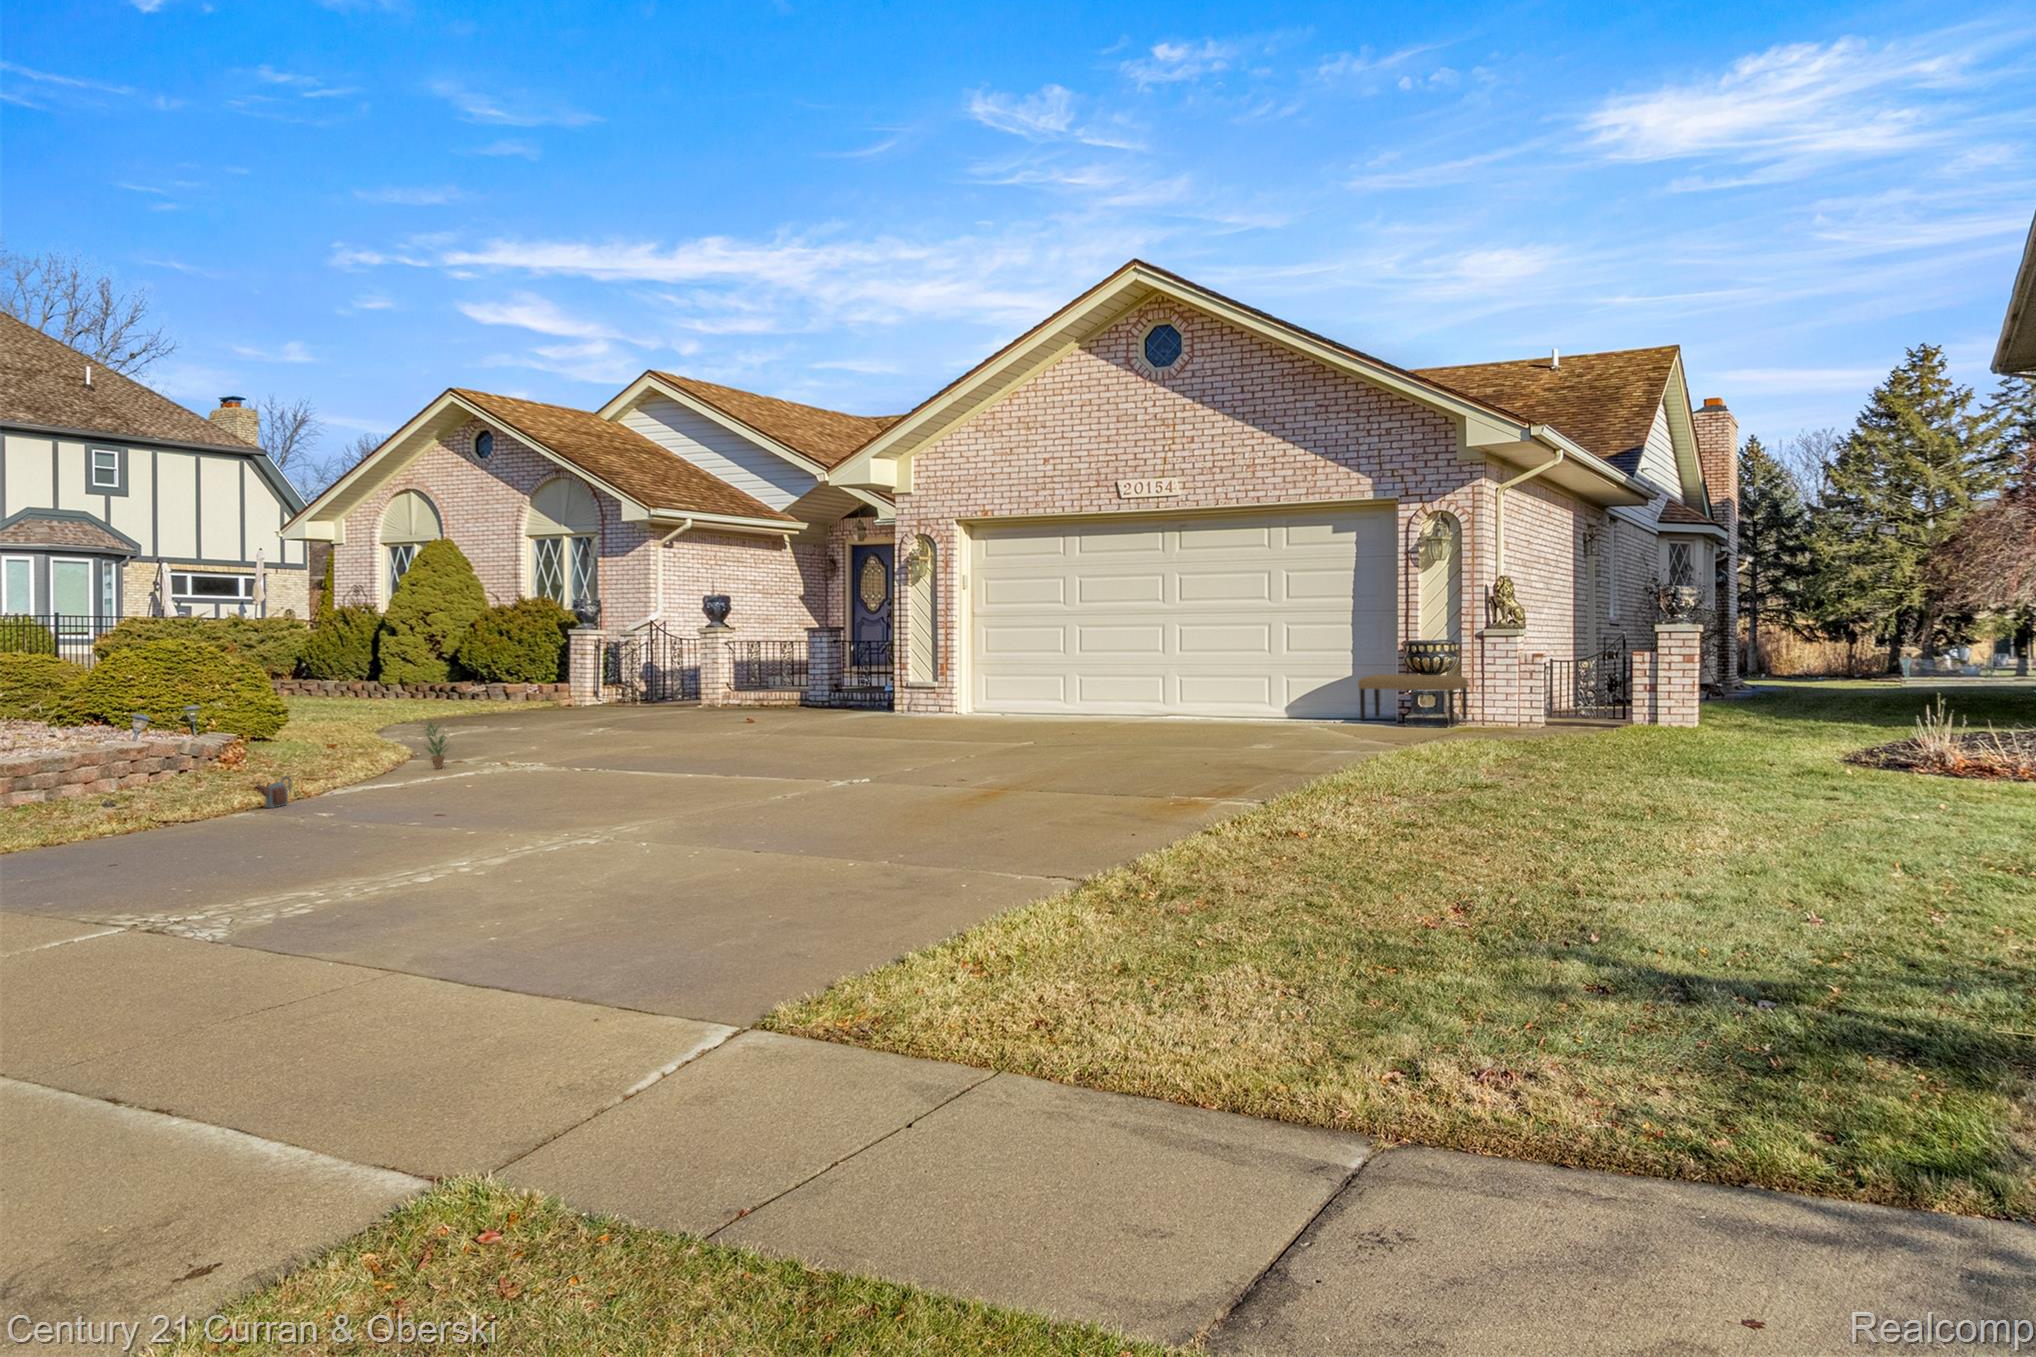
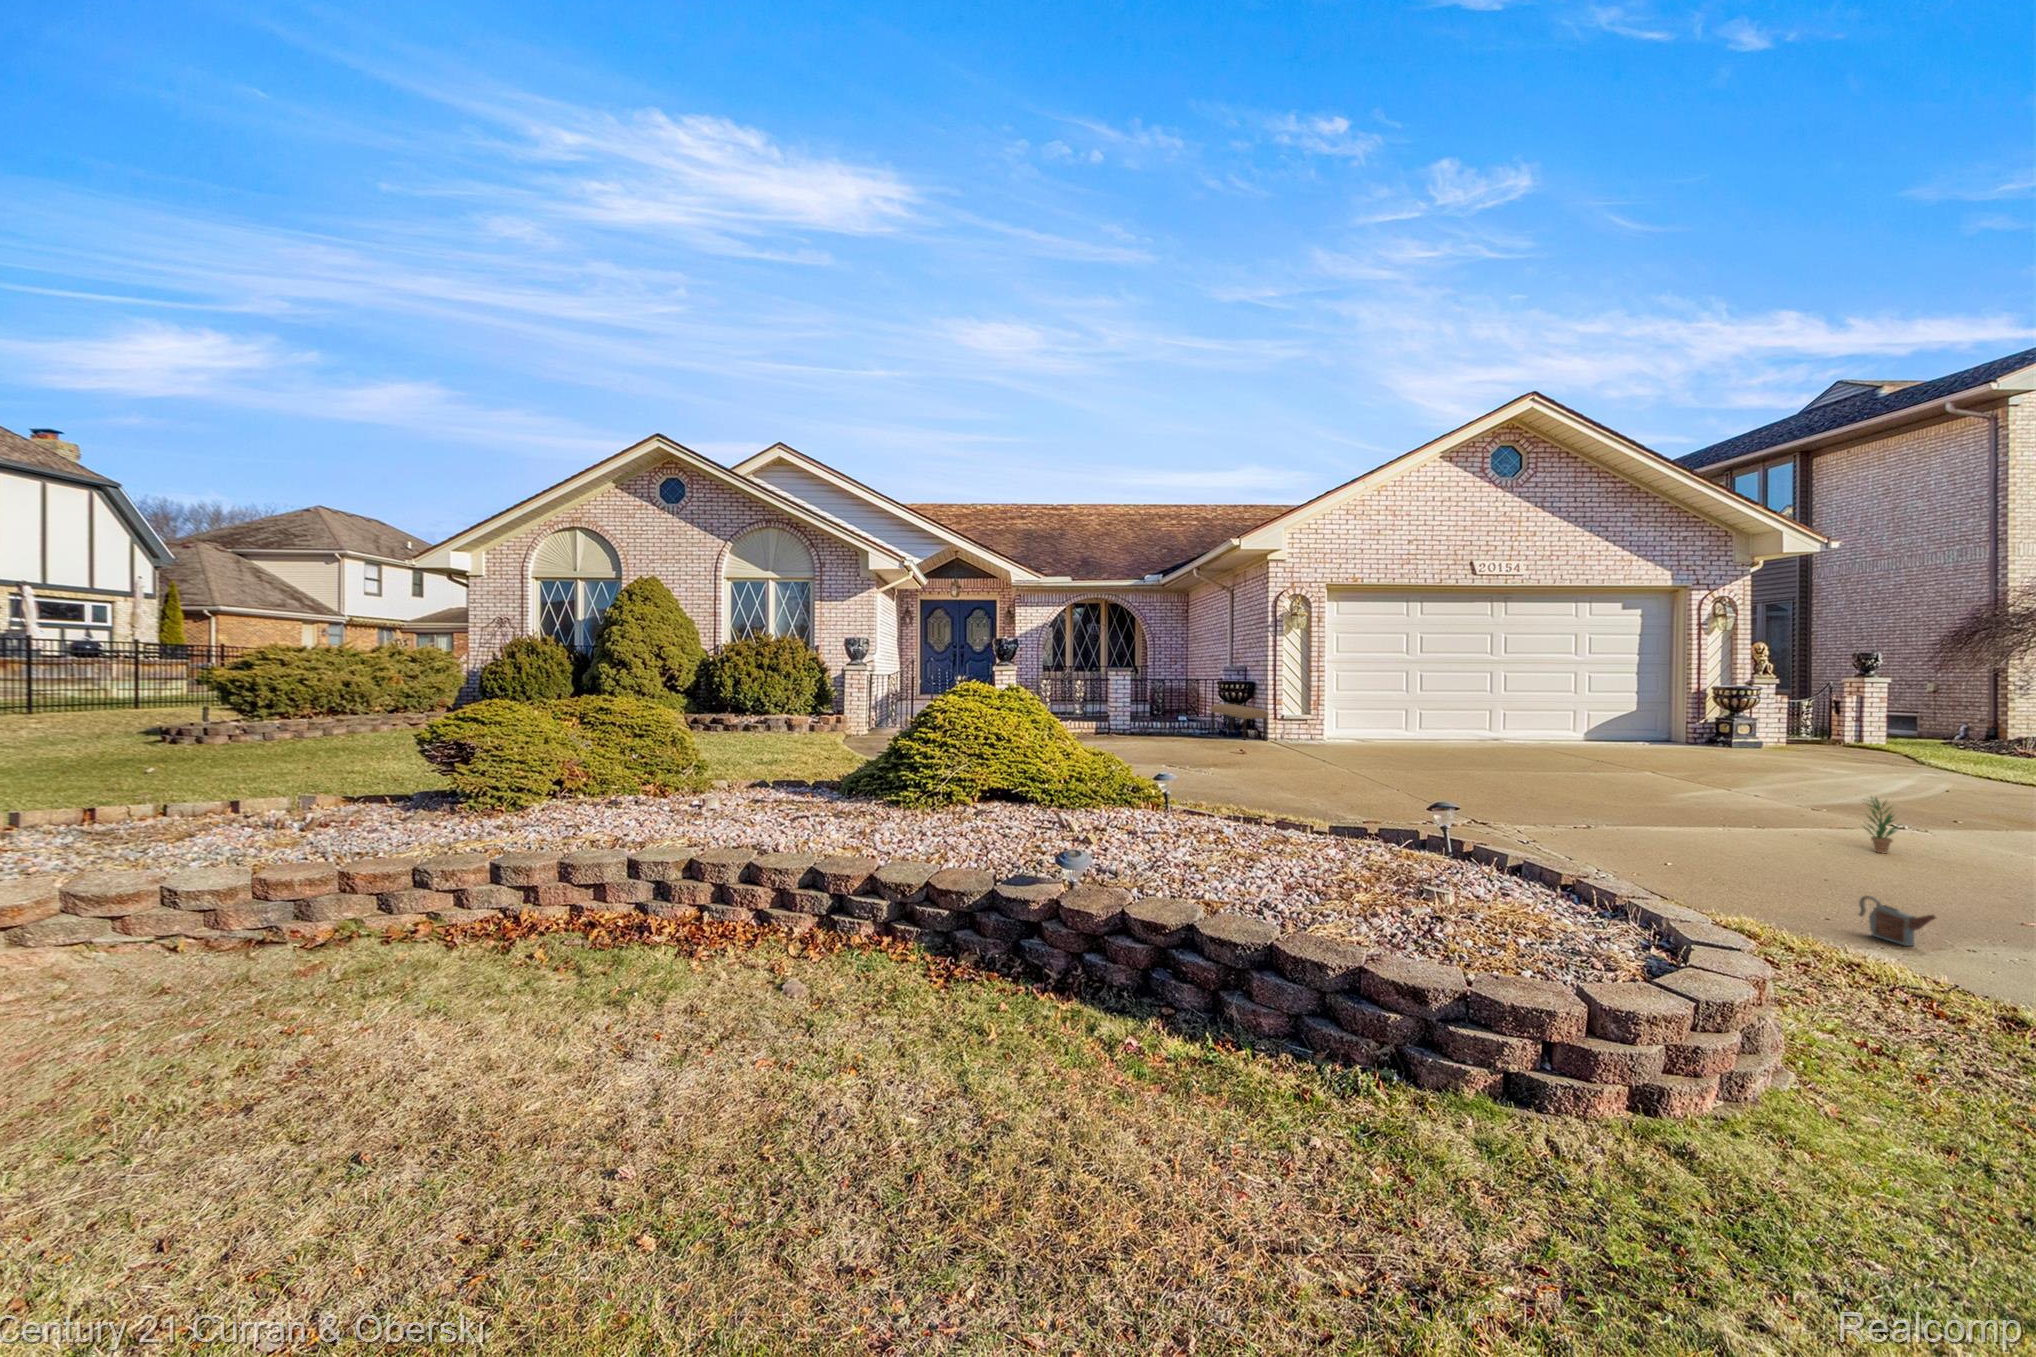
bench: present [1358,674,1469,723] -> present [1210,704,1268,740]
potted plant: present [425,723,447,769] -> present [1864,798,1899,854]

